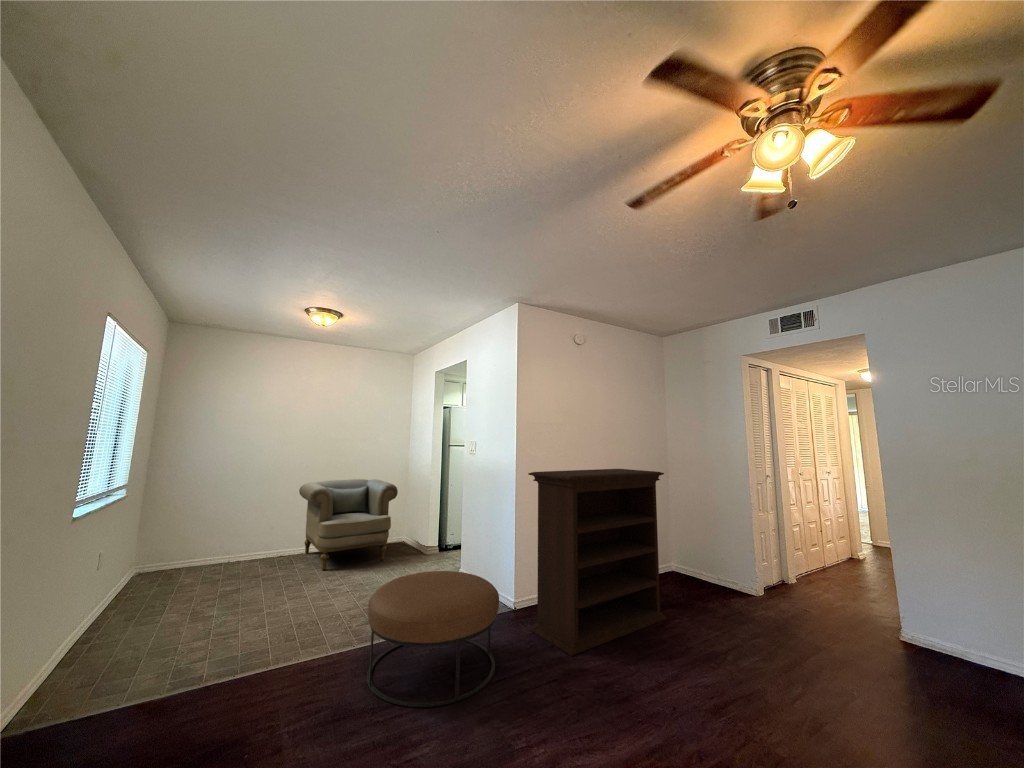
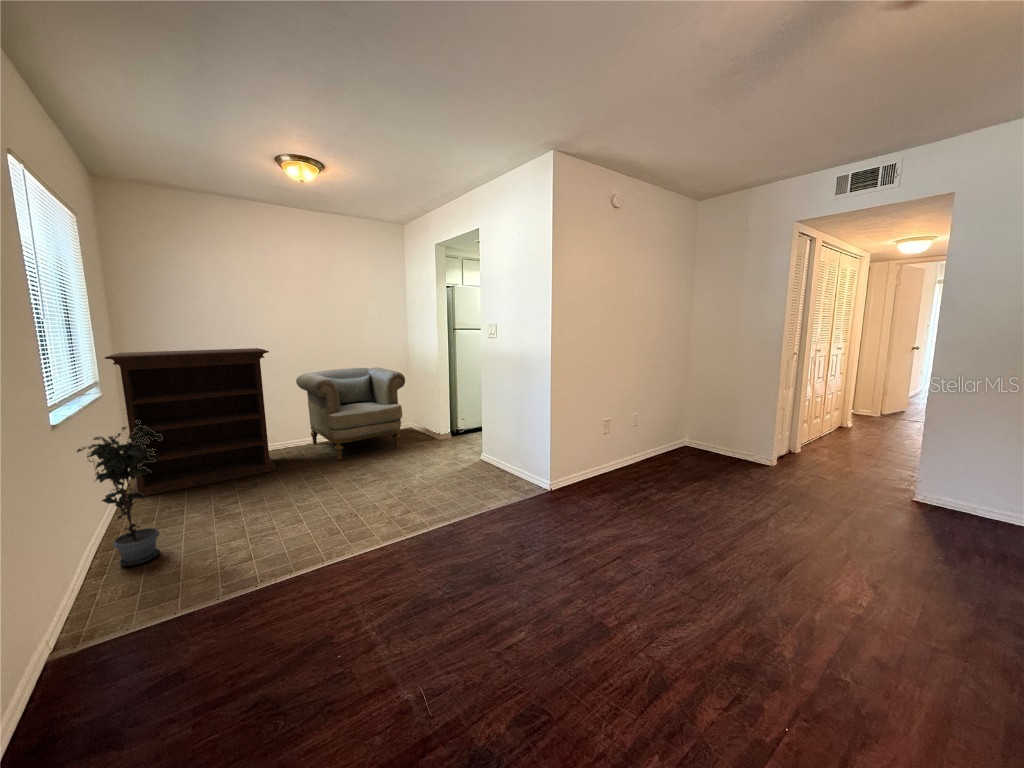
bookshelf: present [528,469,666,656] -> present [105,348,276,496]
potted plant: none [86,517,162,658] -> present [77,420,163,566]
ottoman: present [367,571,499,707] -> none [423,461,559,592]

